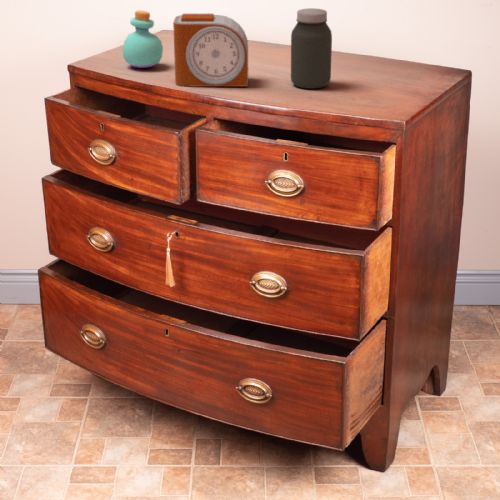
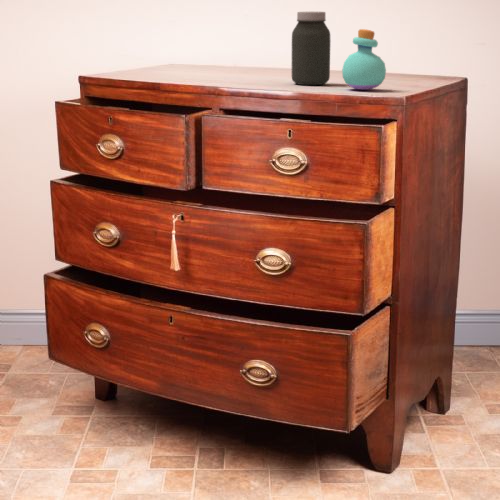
perfume bottle: present [123,11,163,68] -> present [342,29,386,90]
alarm clock: present [173,14,248,87] -> none [180,16,251,83]

